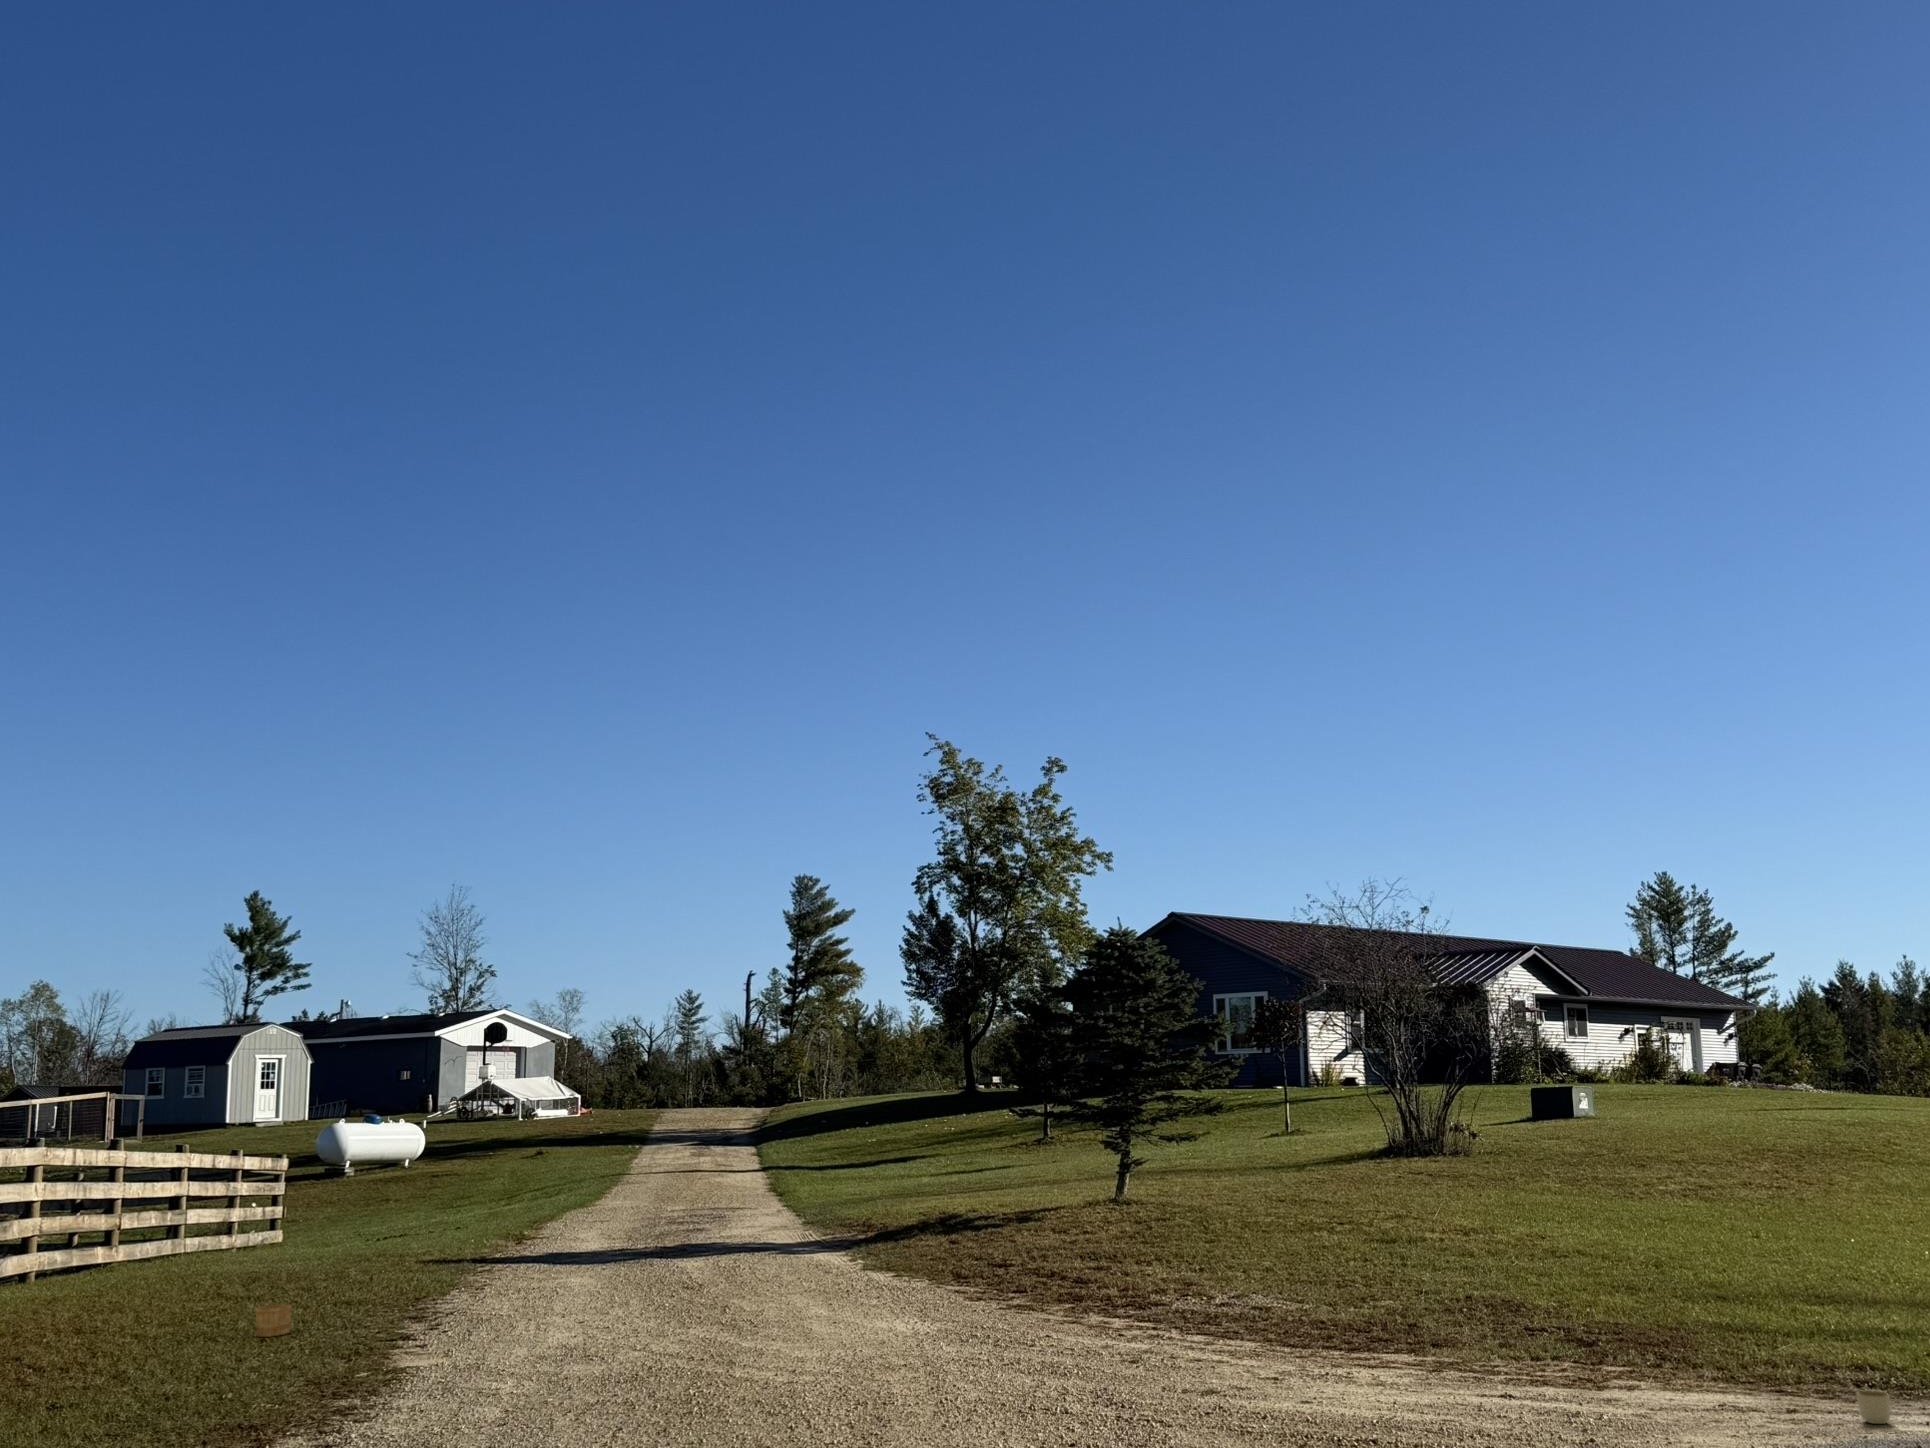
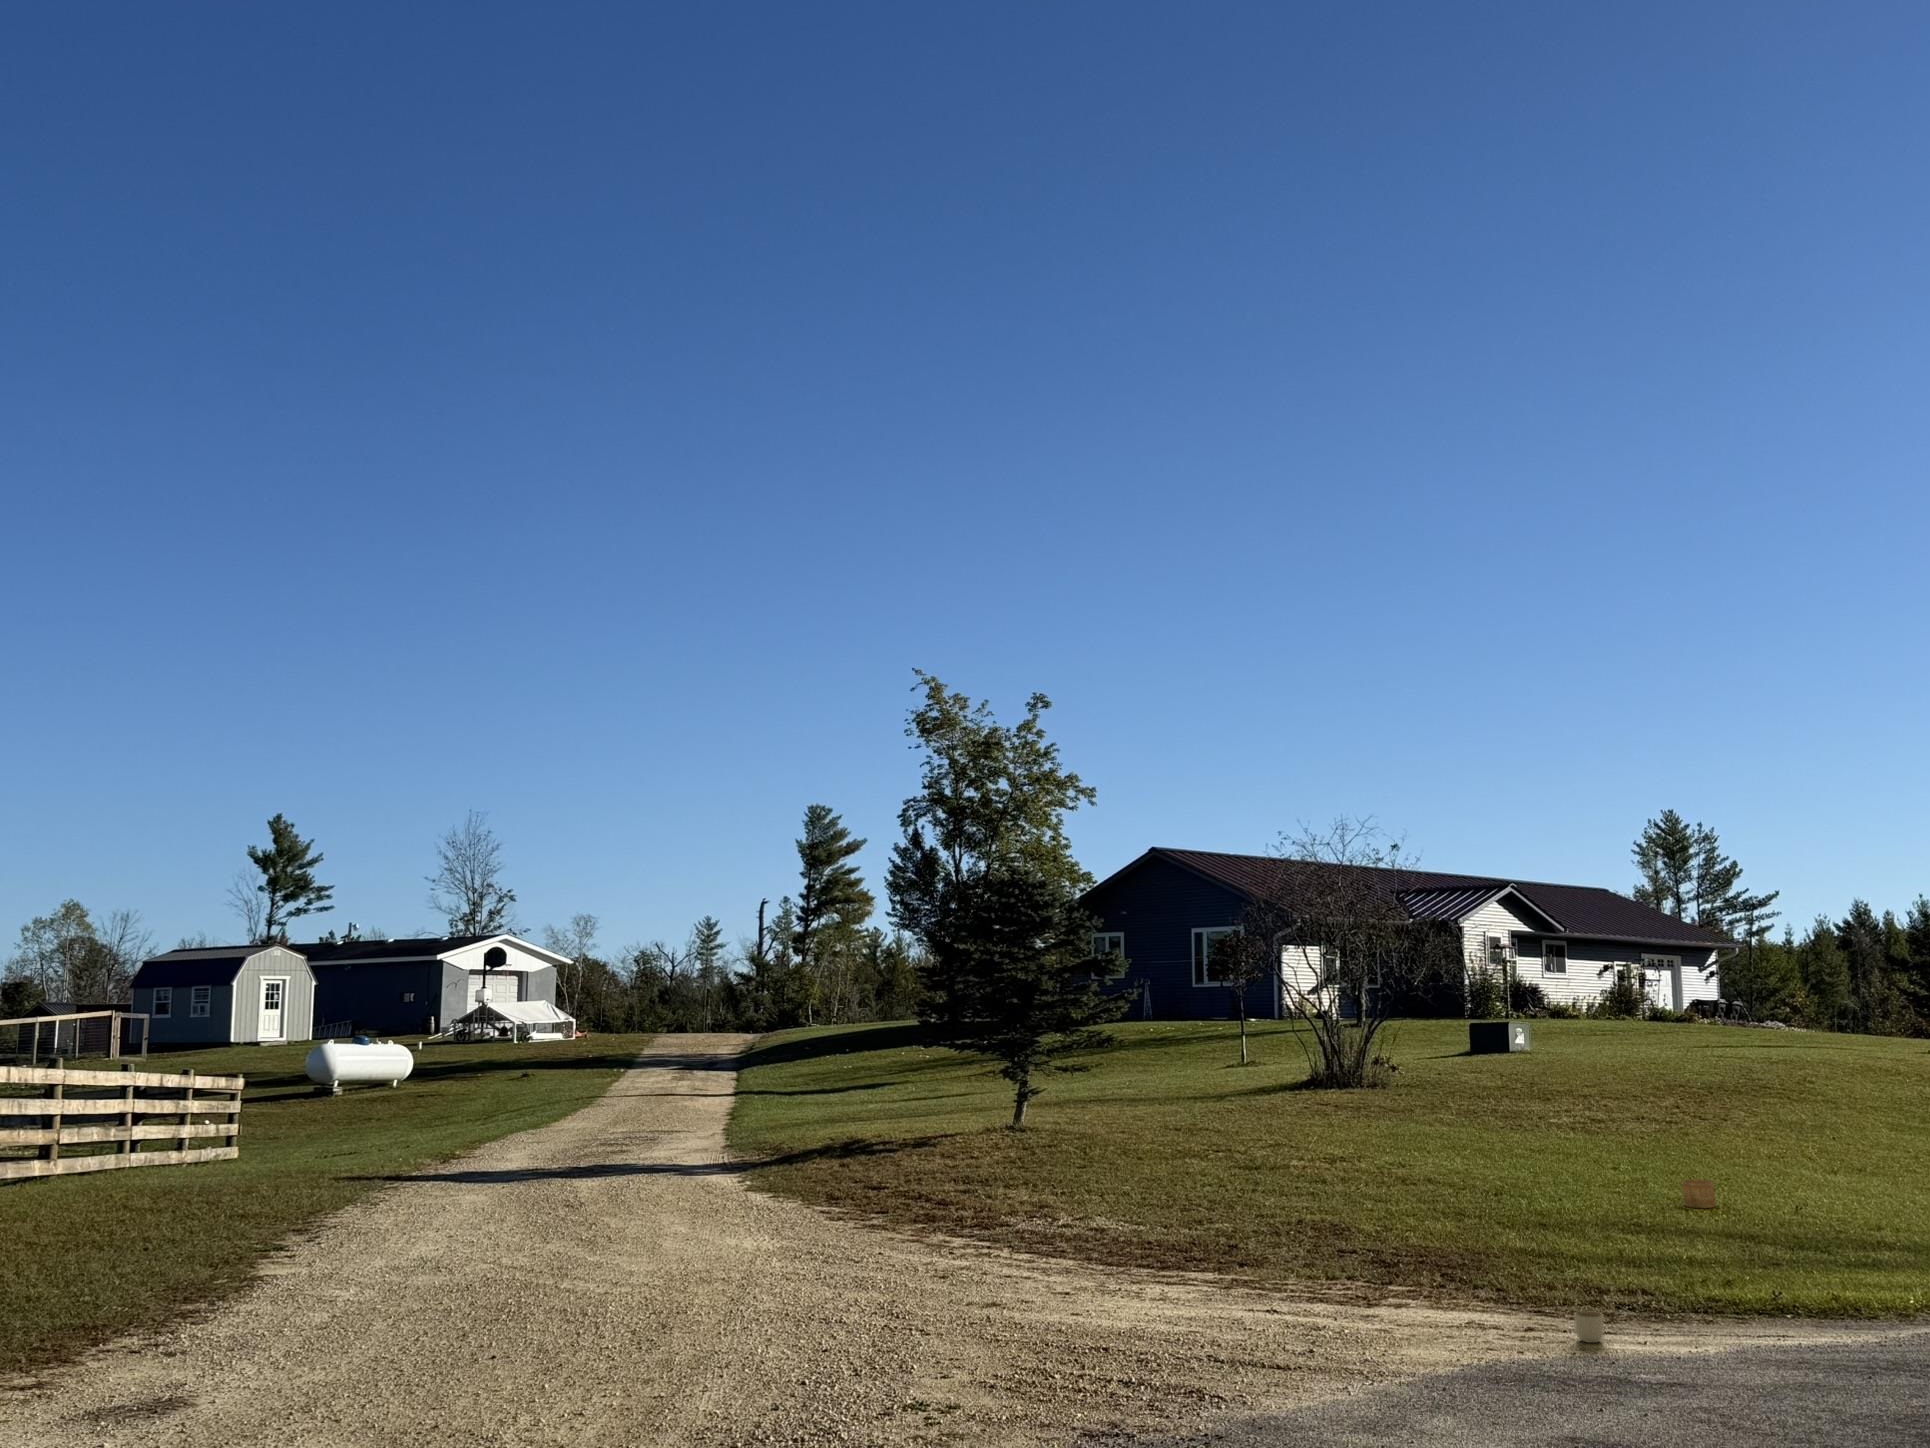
wooden bucket: present [256,1304,292,1337] -> present [1682,1179,1715,1208]

